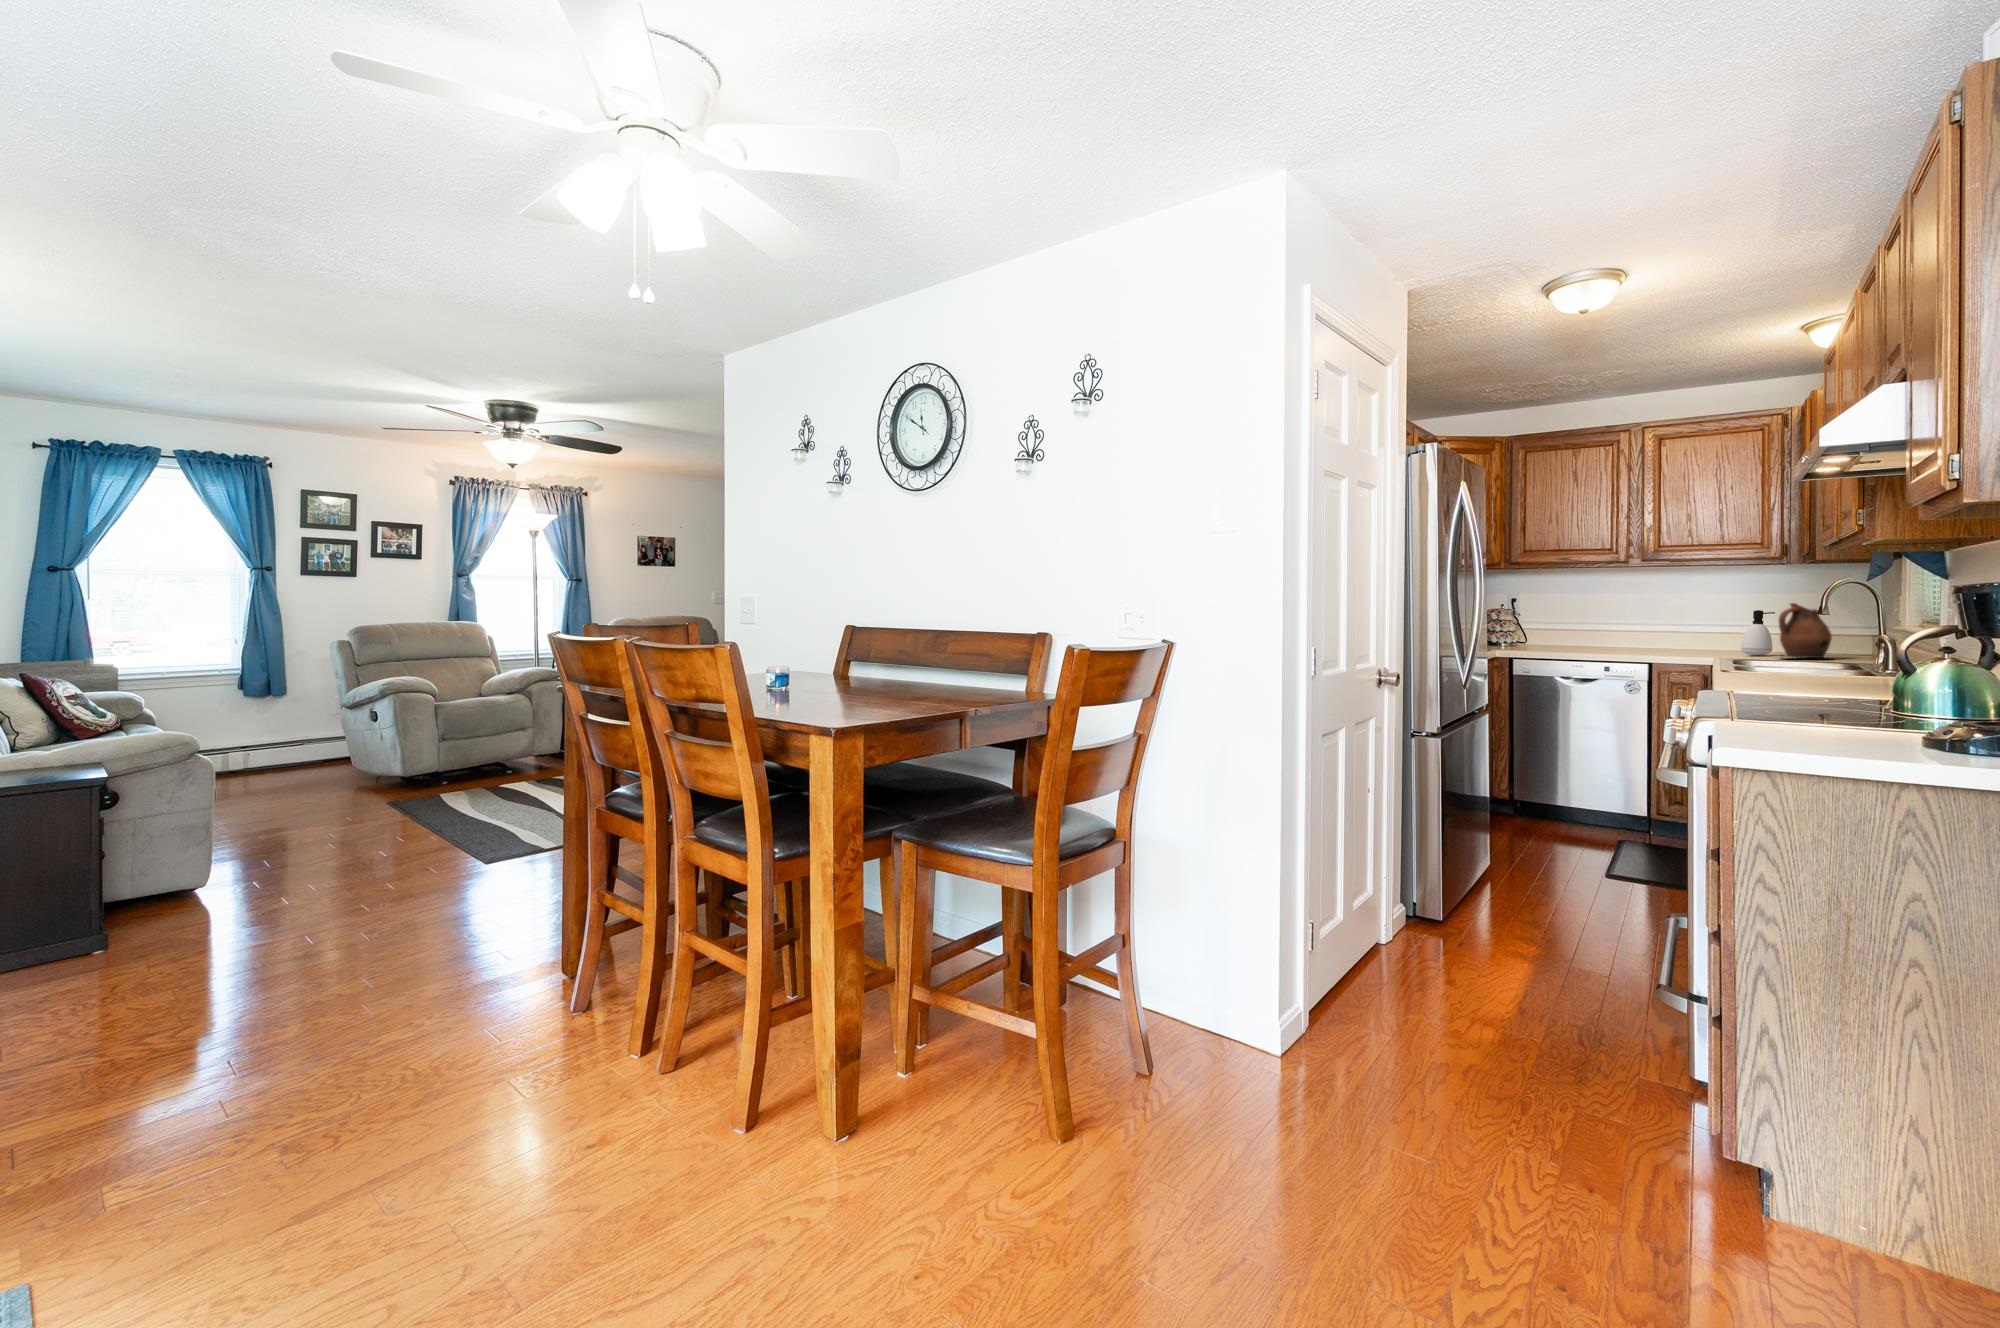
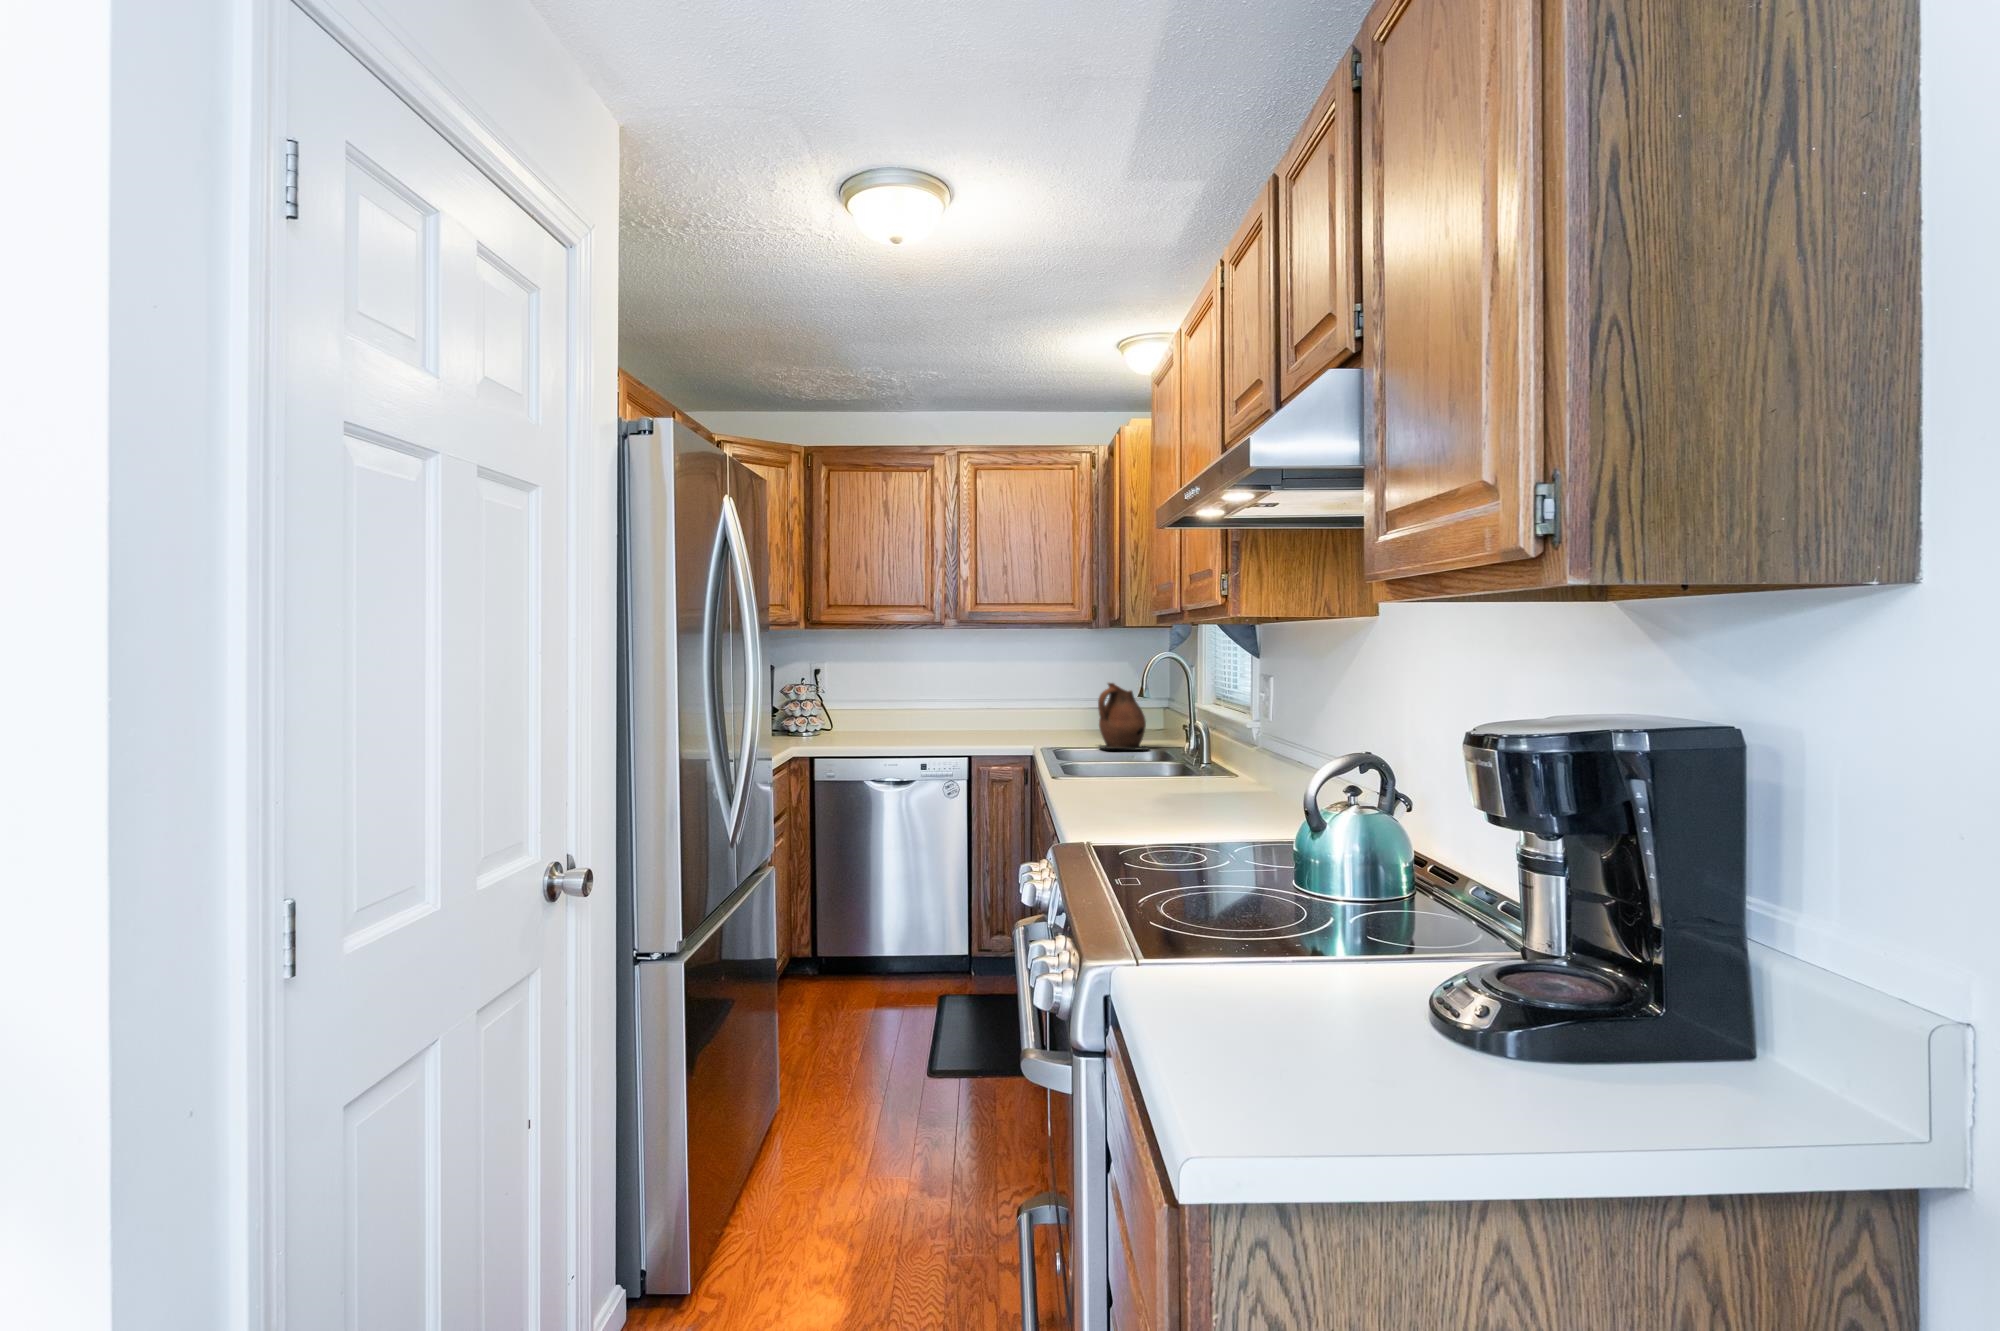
soap dispenser: present [1741,610,1775,656] -> none [1059,688,1091,742]

